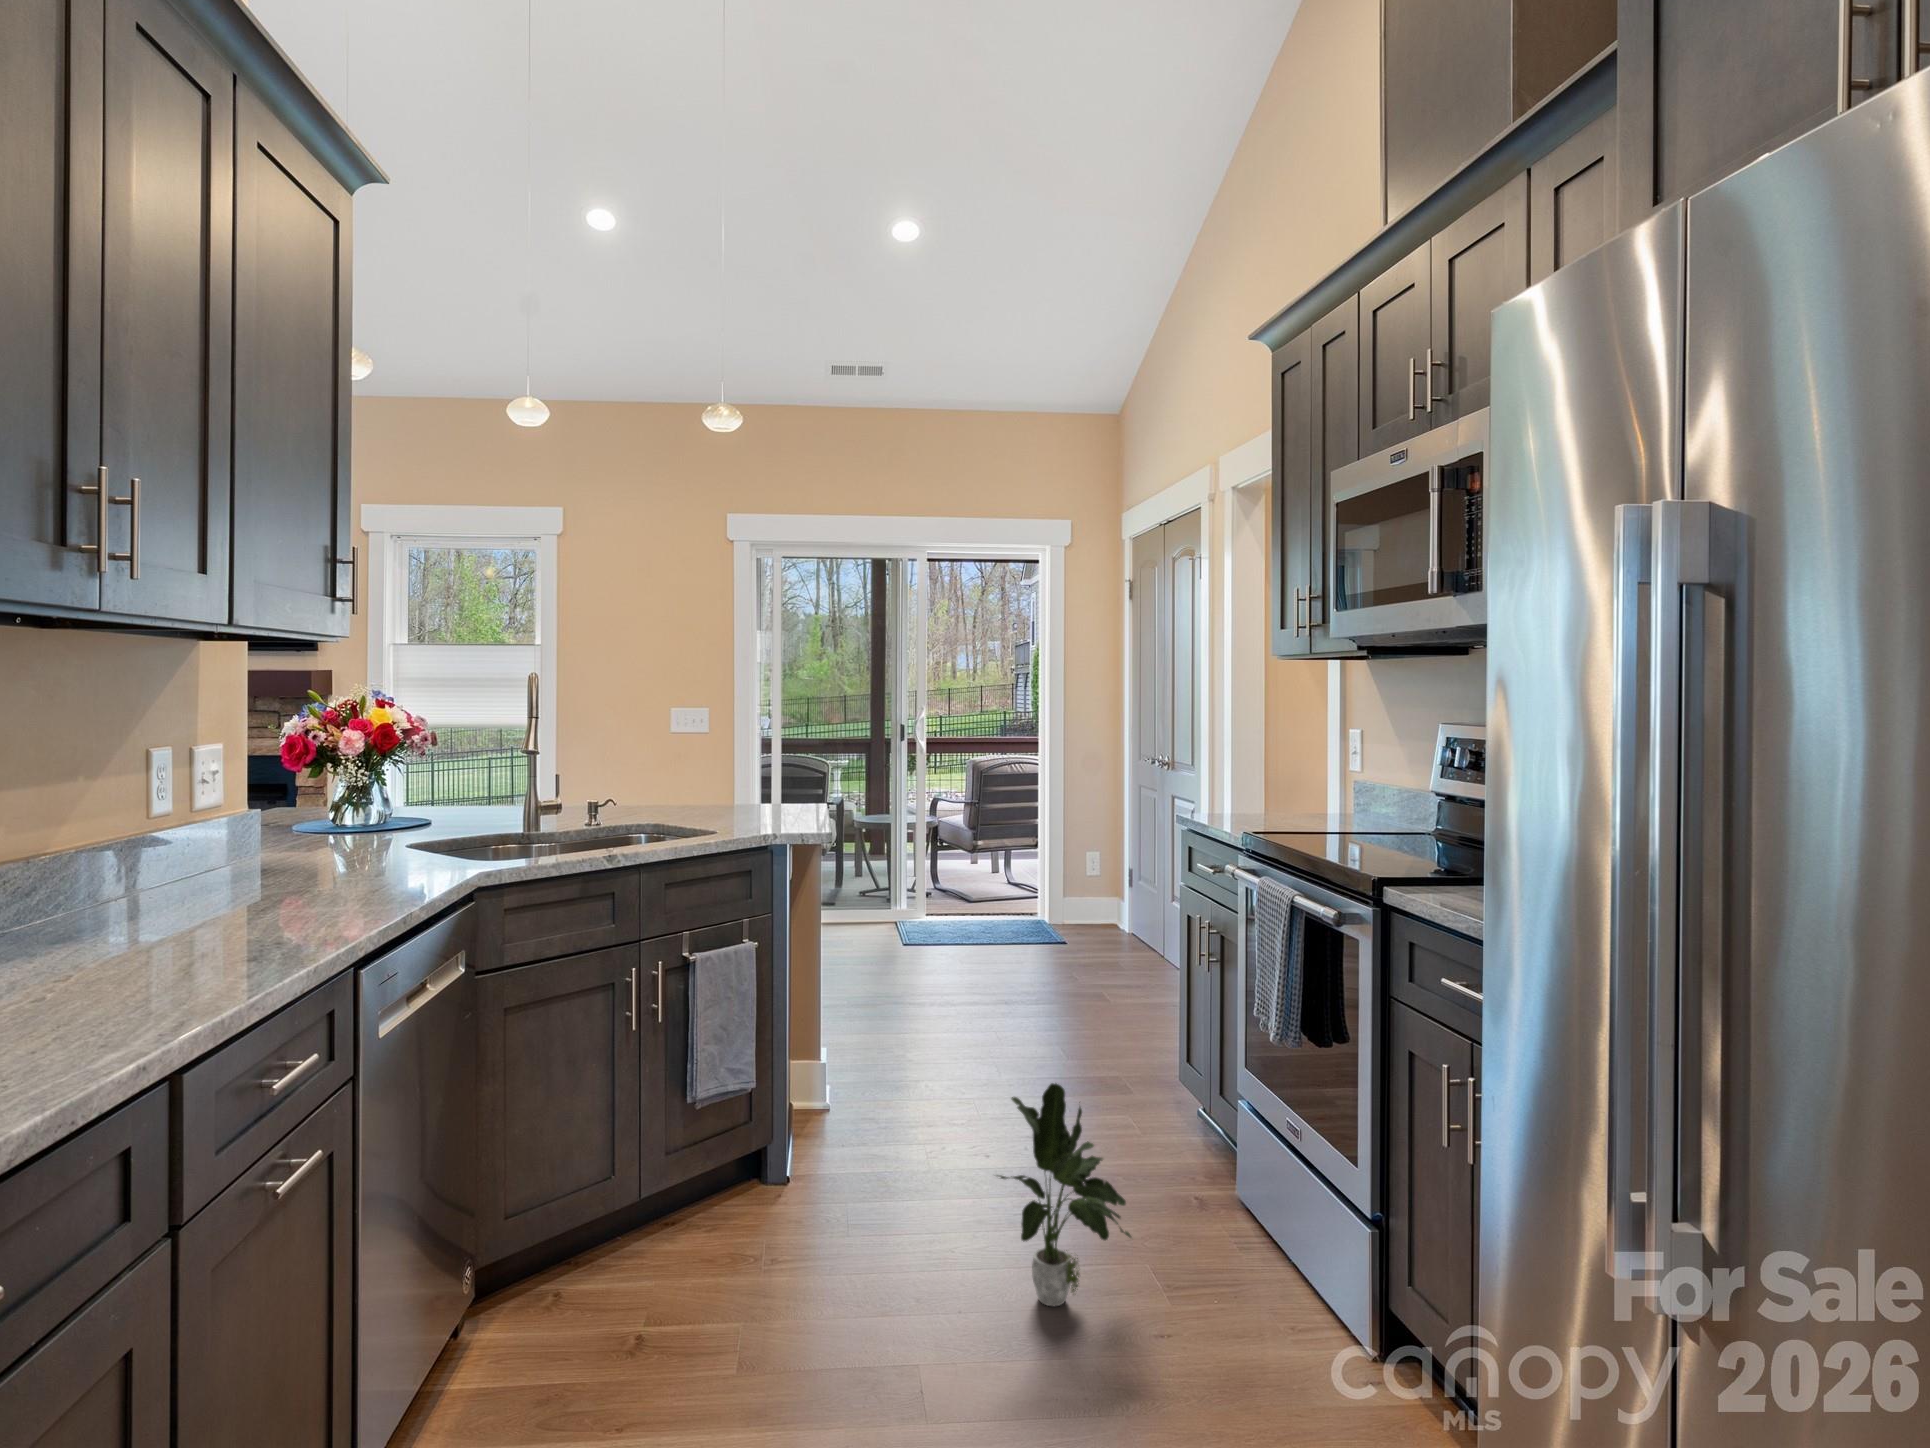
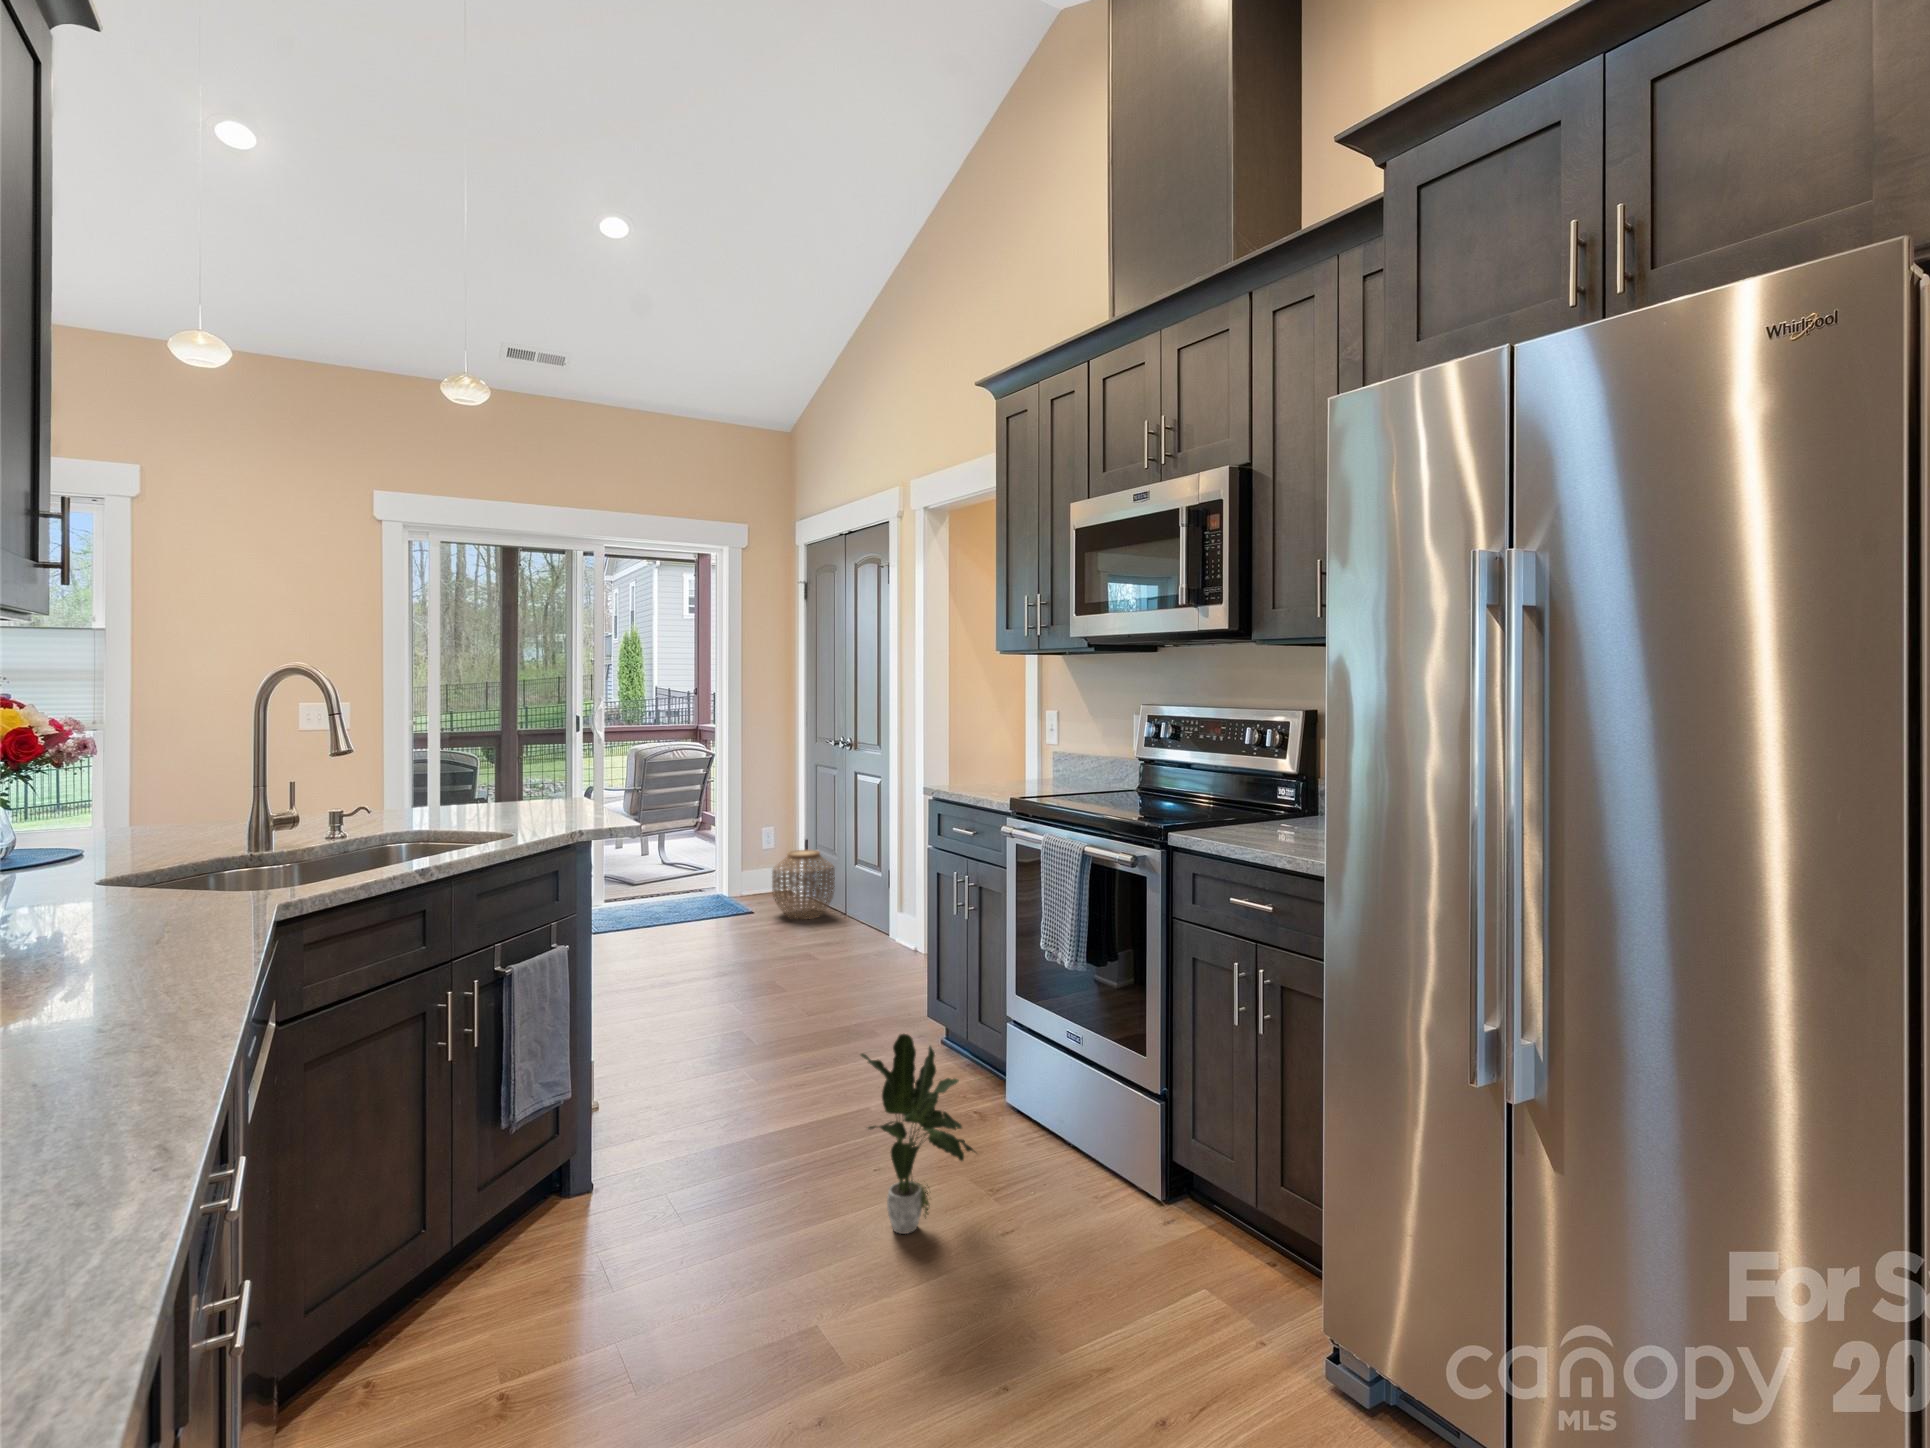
woven basket: none [1081,877,1150,954] -> present [772,850,835,919]

